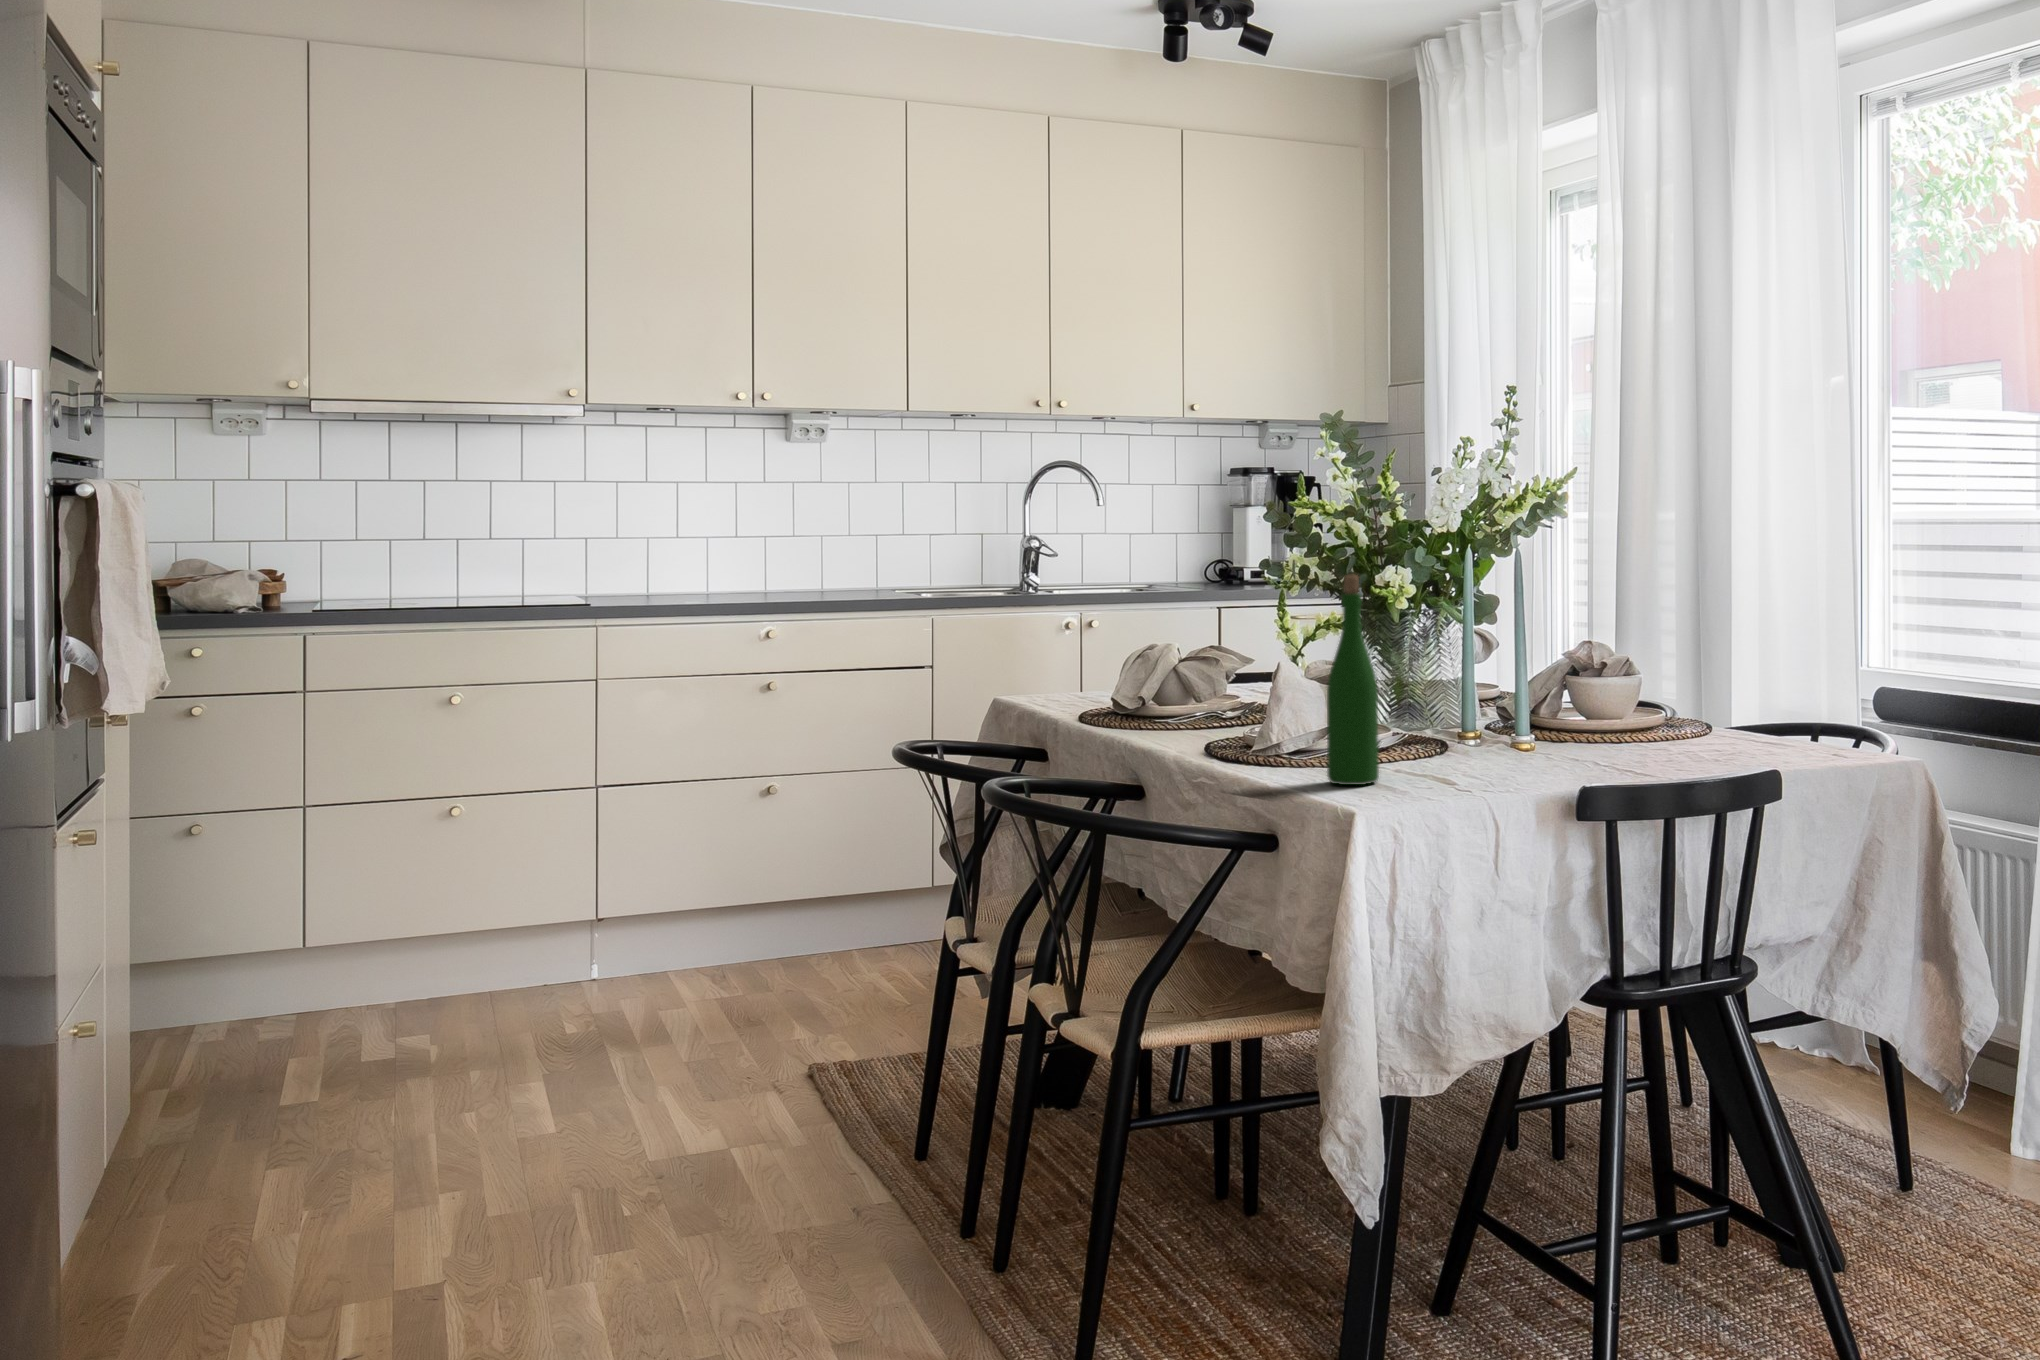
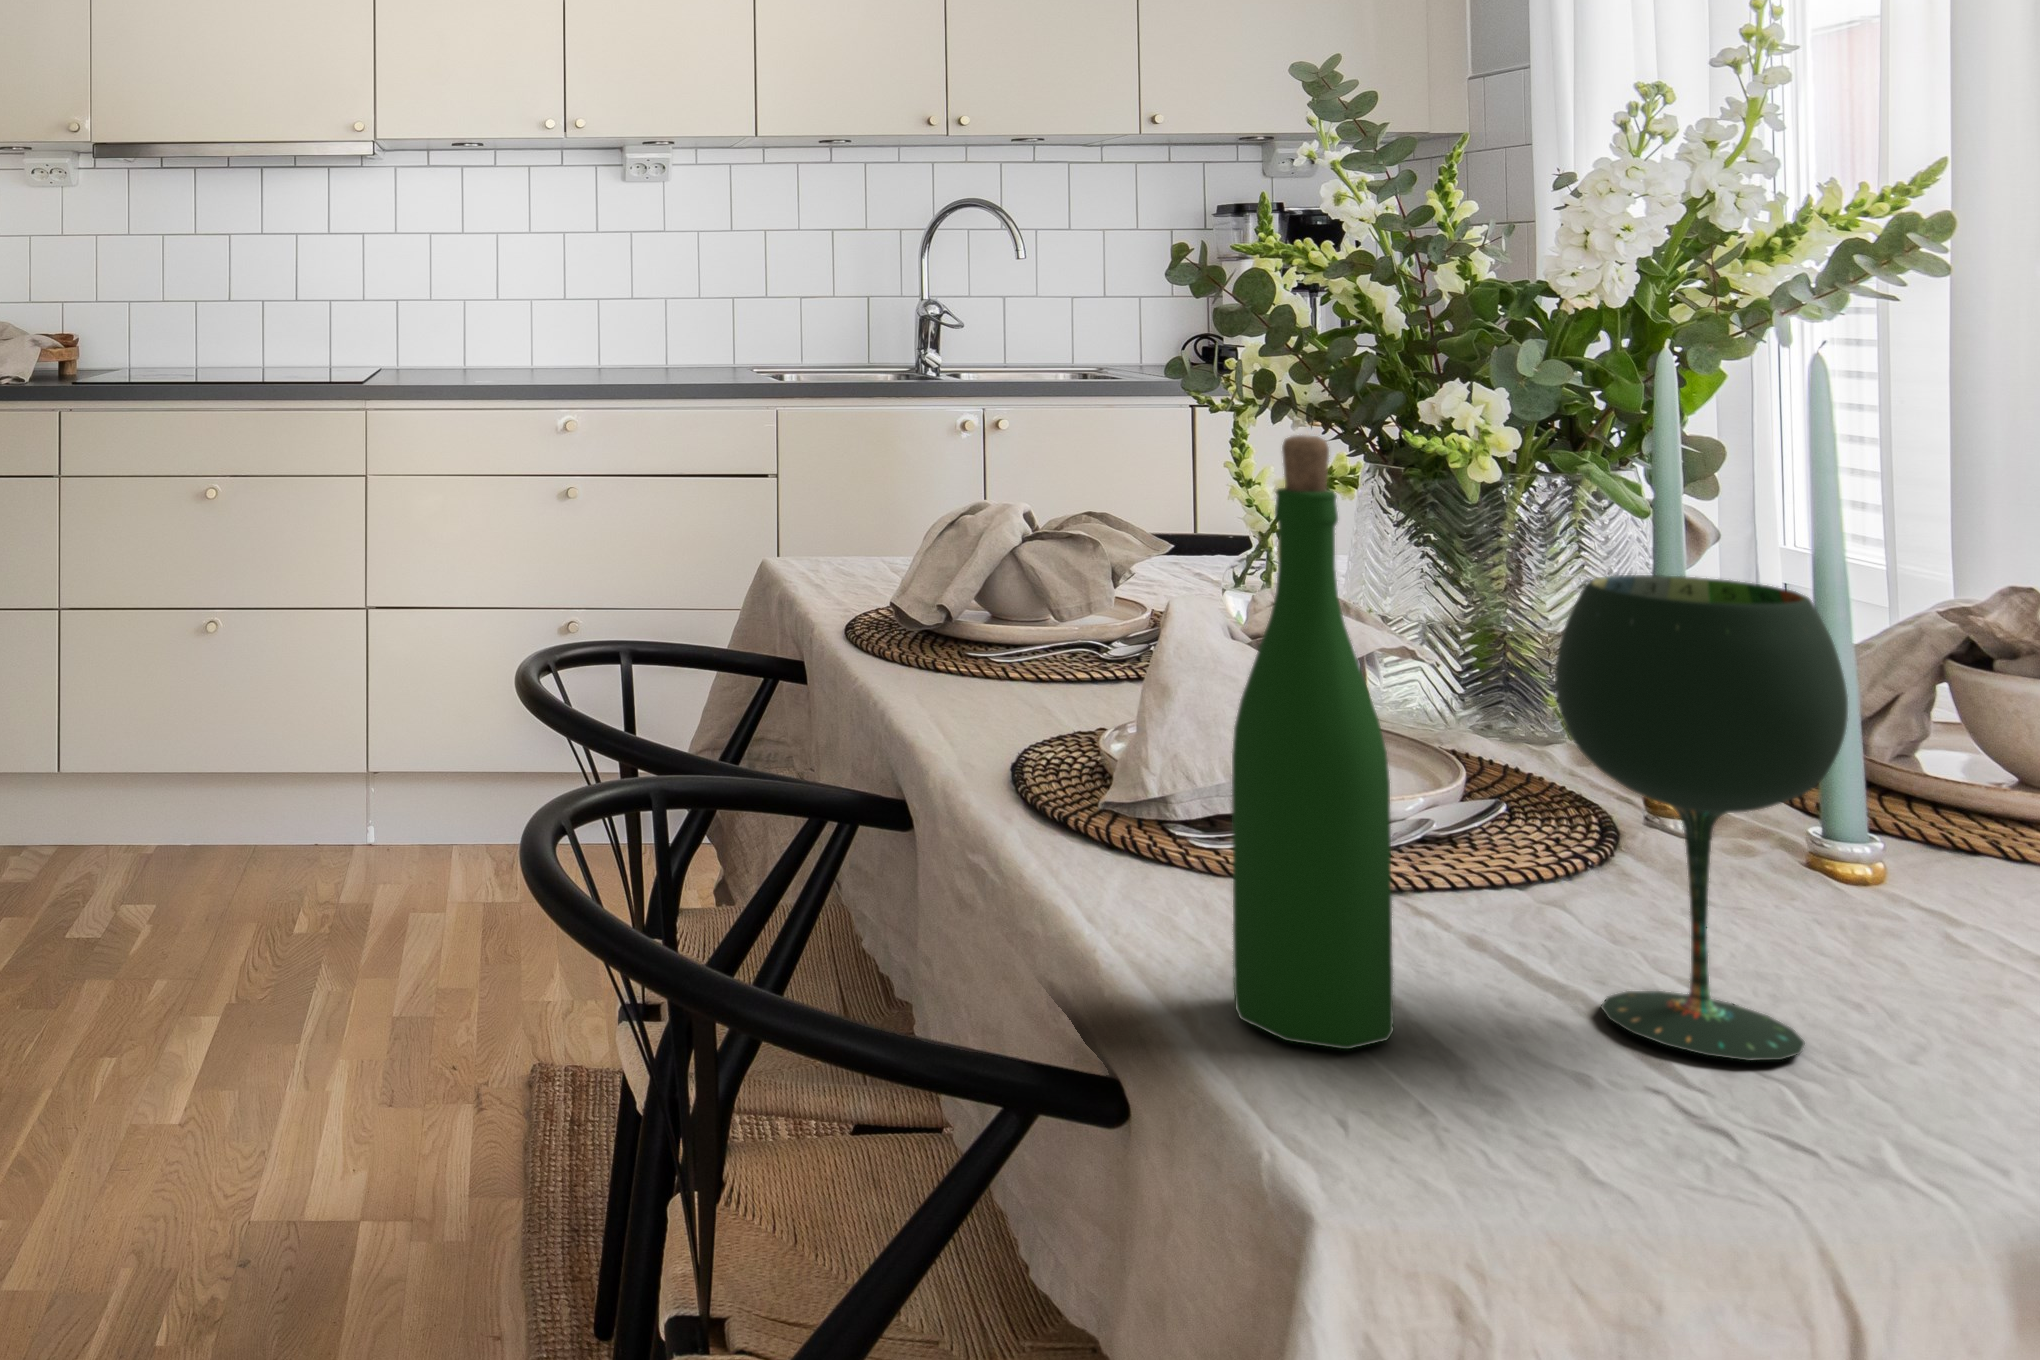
wine glass: none [1426,622,1506,774] -> present [1555,575,1848,1061]

